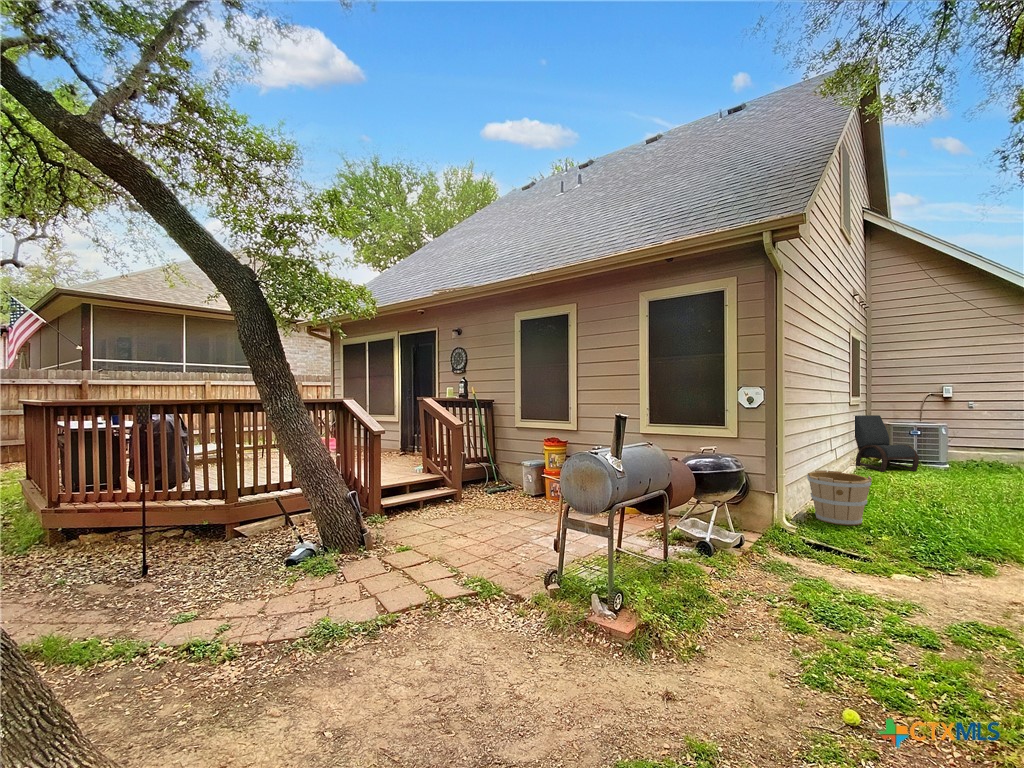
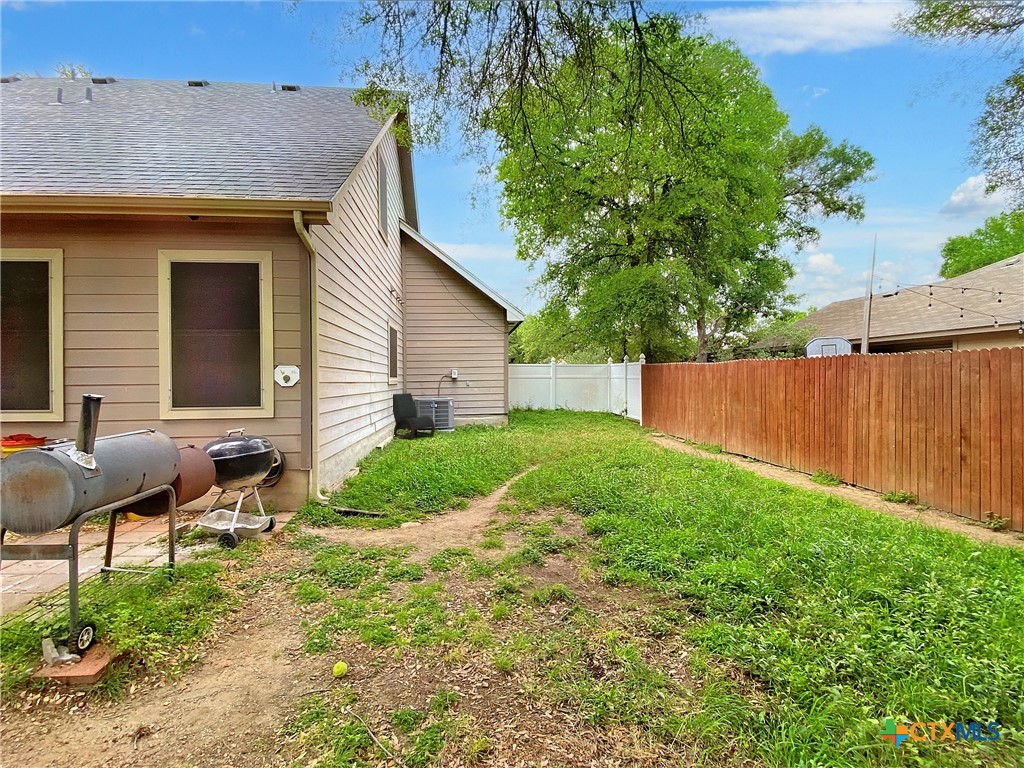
wooden bucket: present [807,470,872,525] -> none [344,443,393,490]

